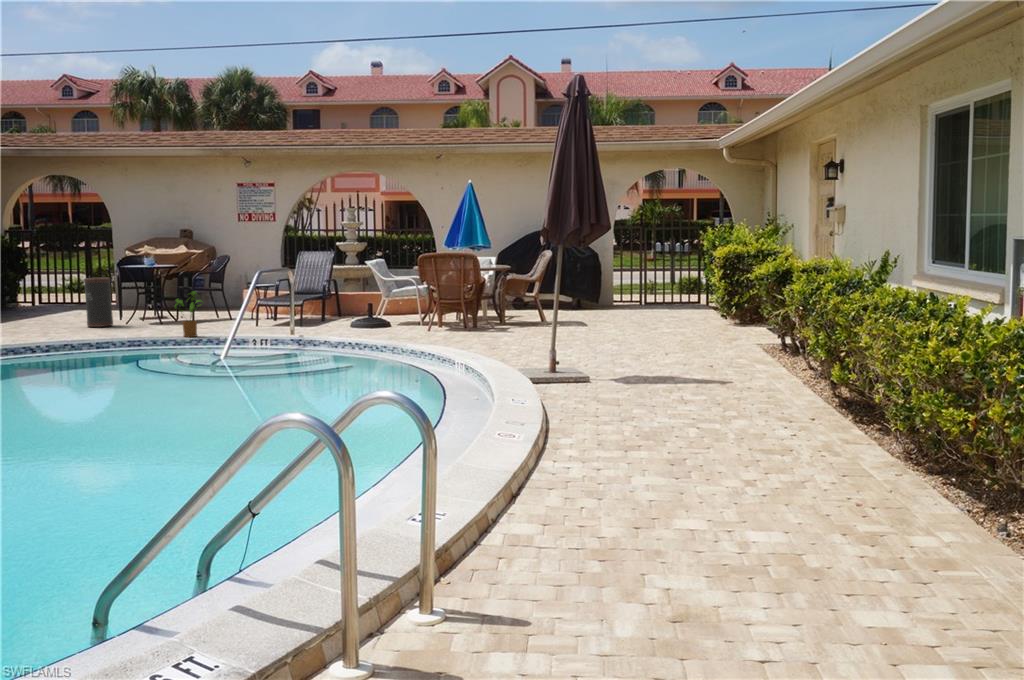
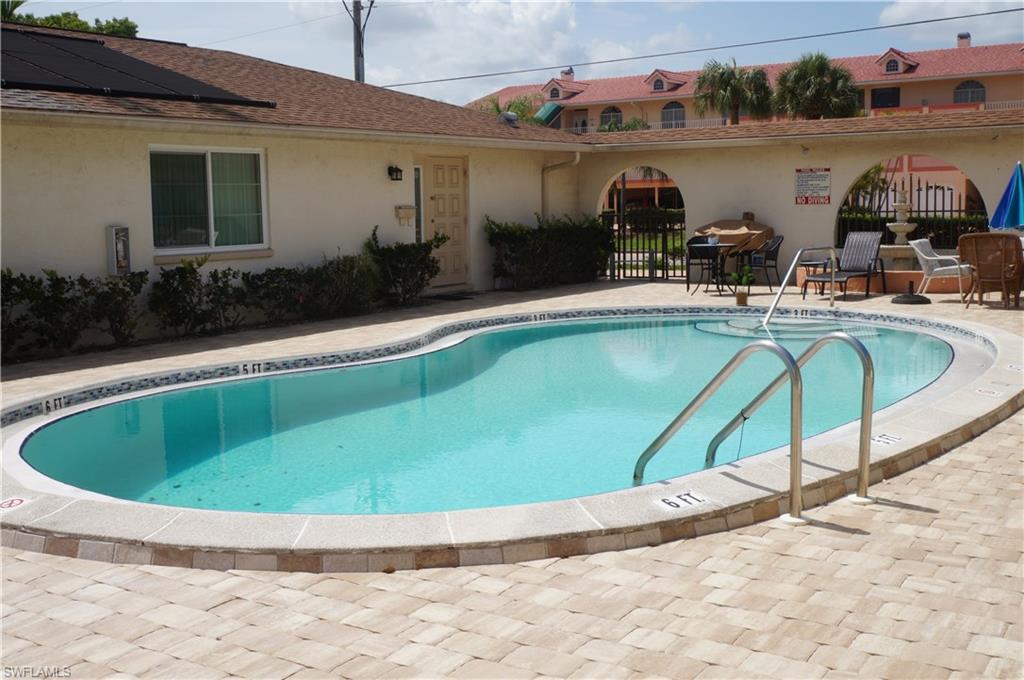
bench: none [15,271,77,312] -> present [609,249,655,282]
trash can: present [84,277,113,327] -> none [661,254,681,296]

